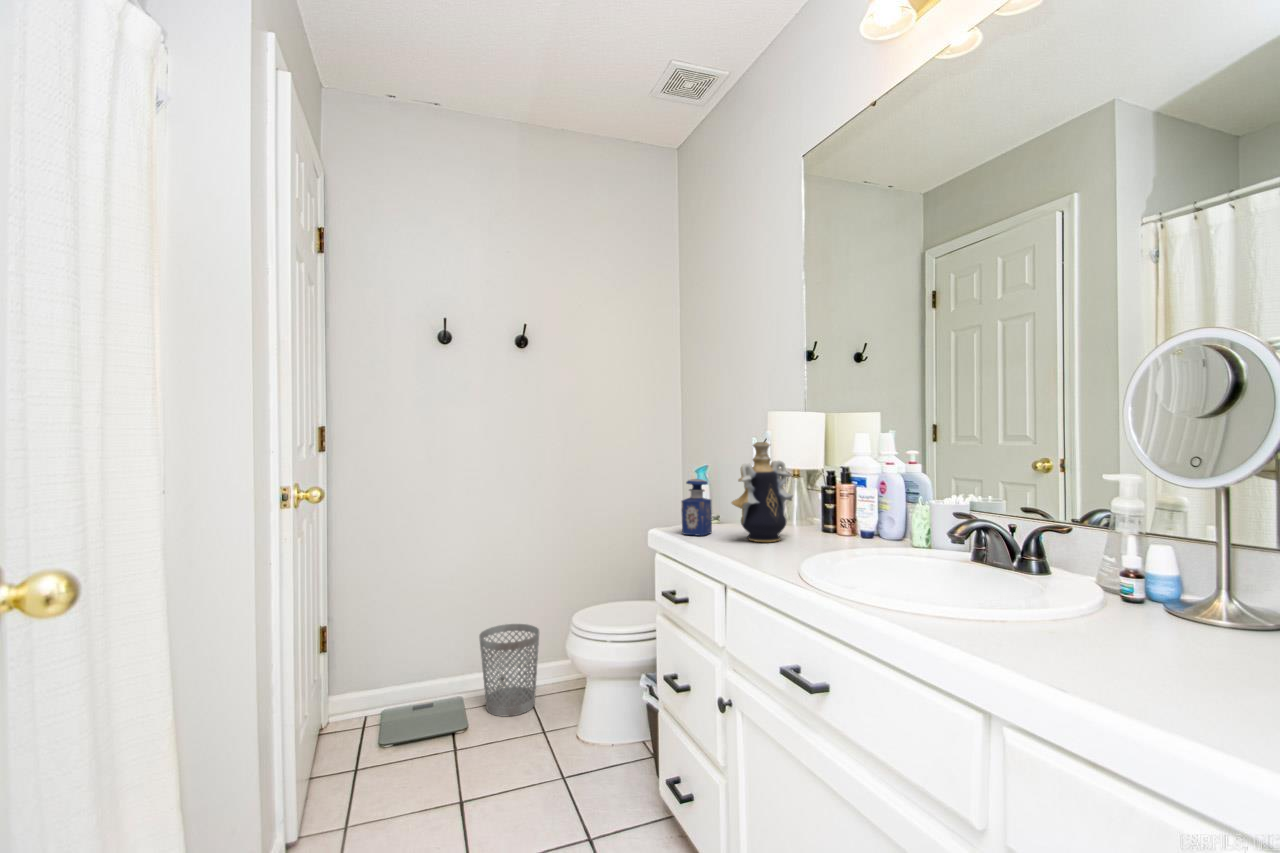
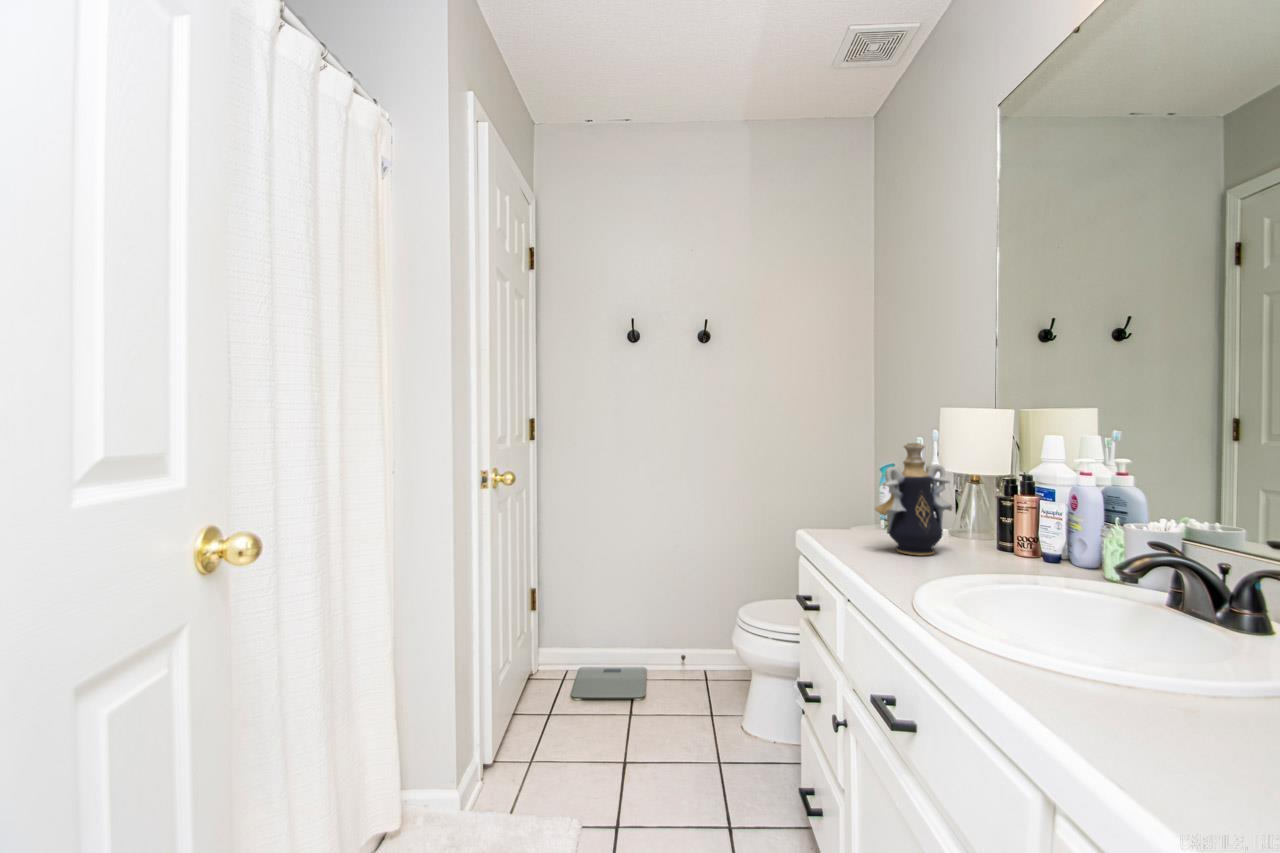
perfume bottle: present [681,479,712,536] -> none [828,480,863,541]
wastebasket: present [479,624,539,717] -> none [661,607,718,694]

